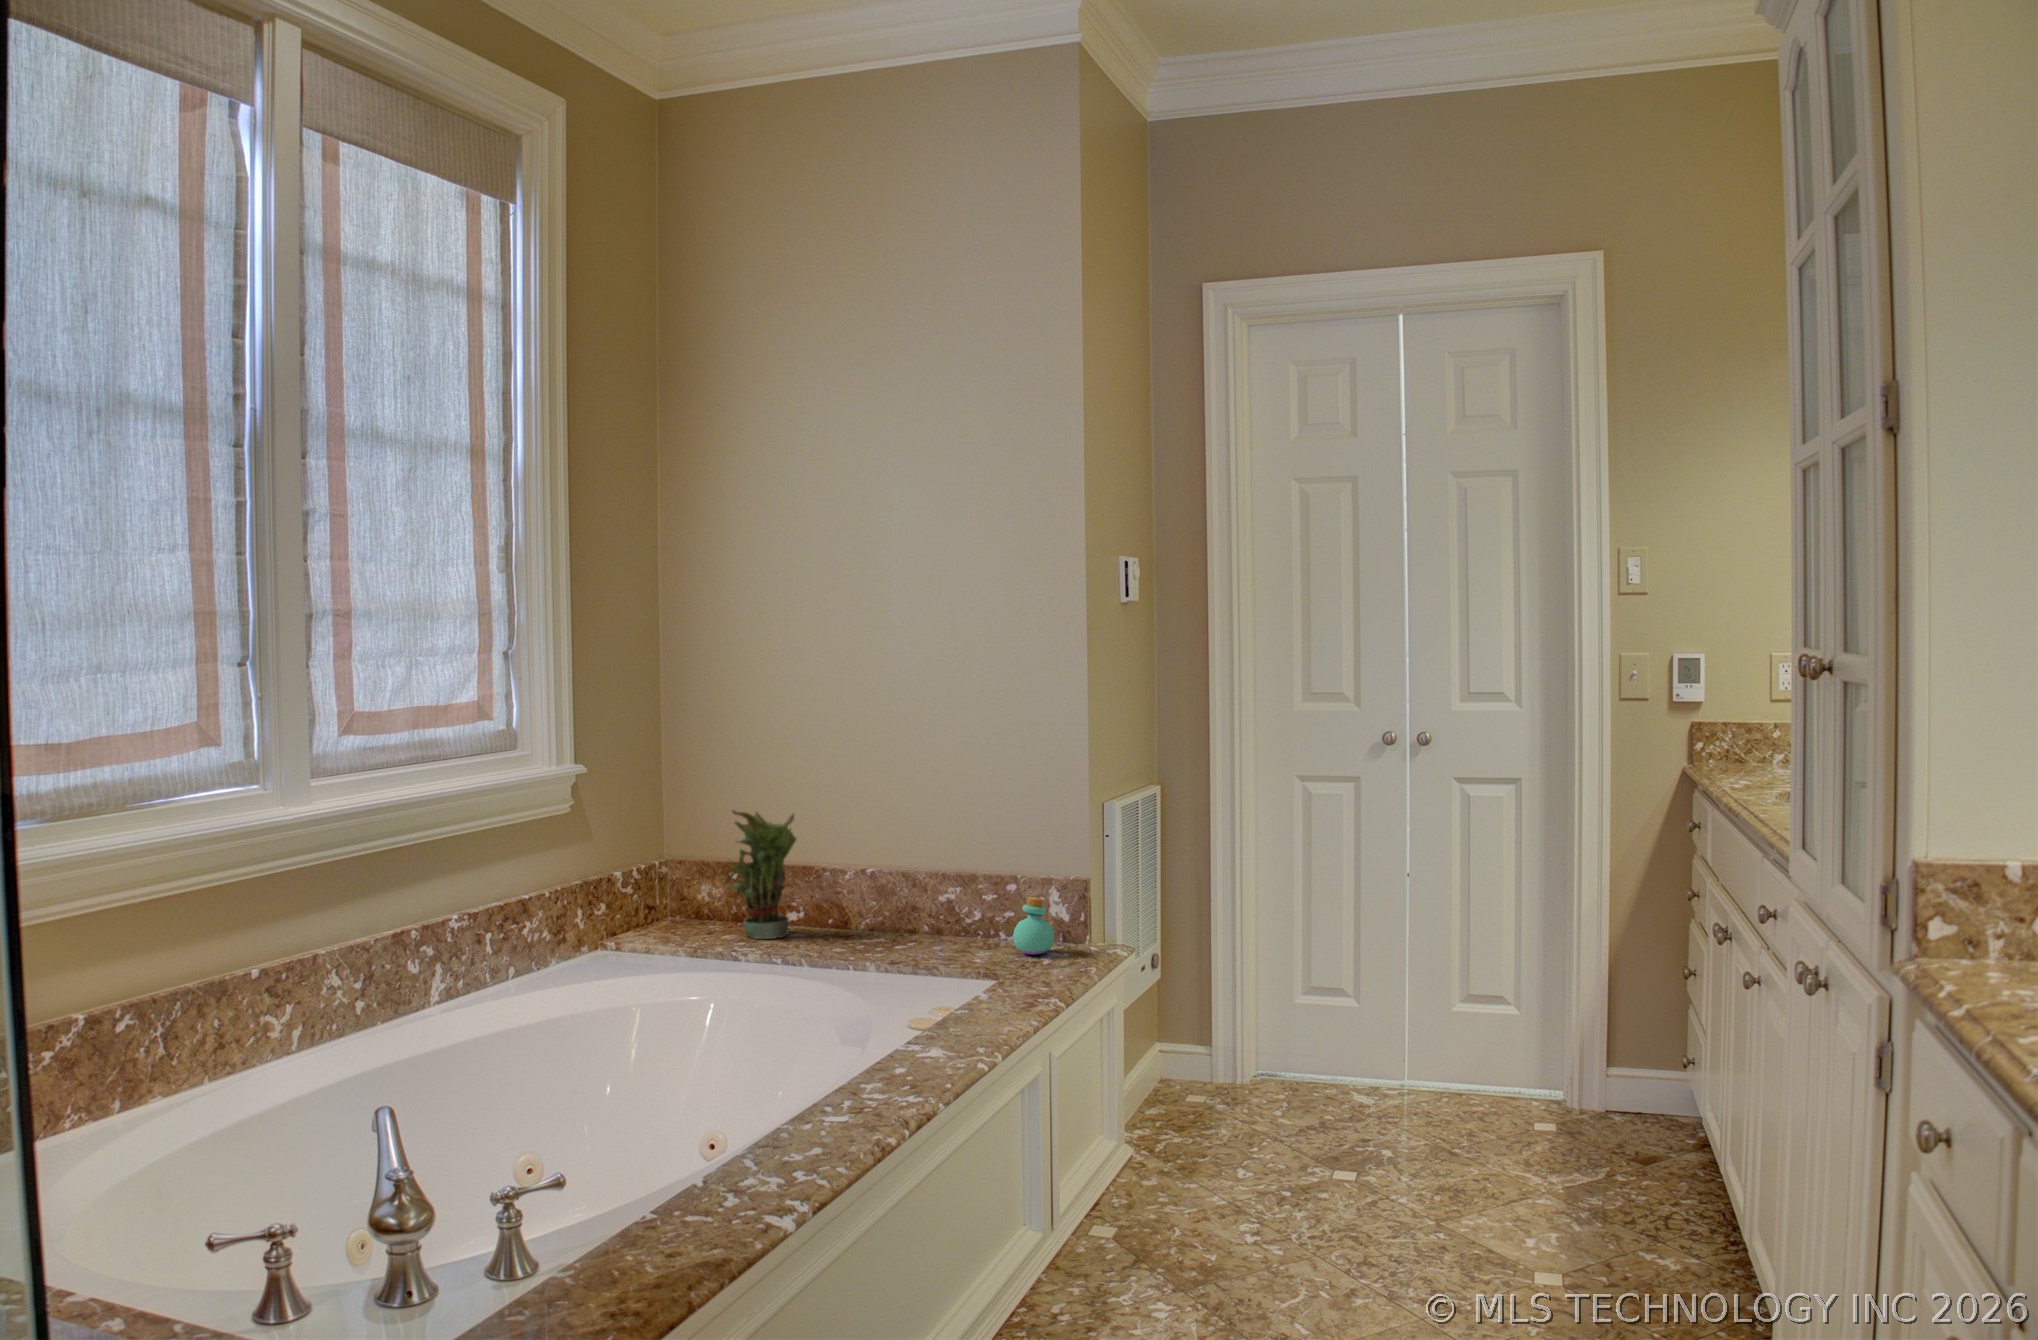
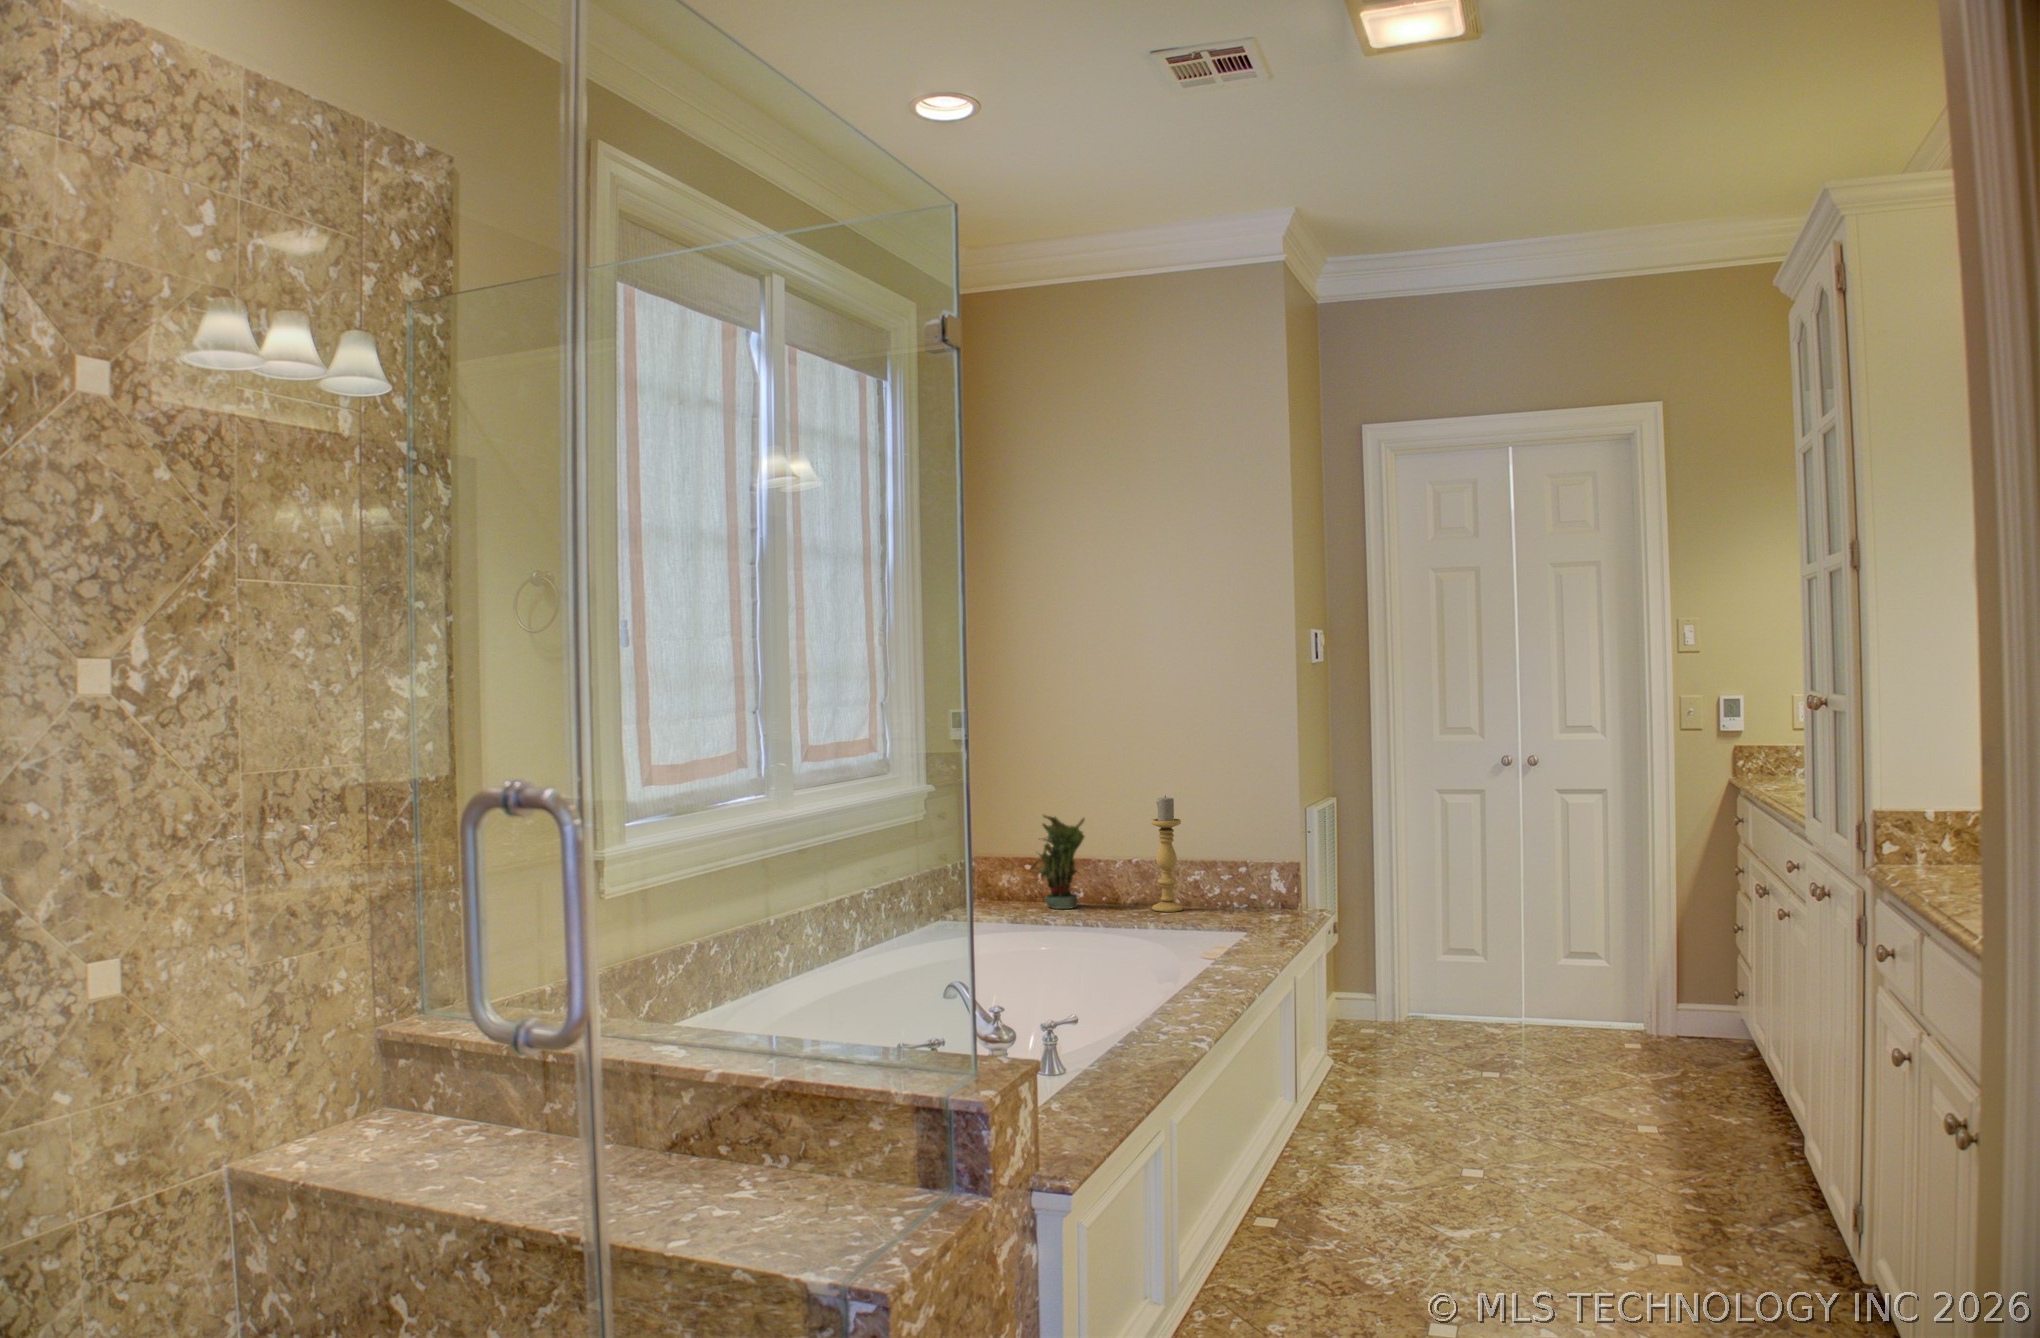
candle holder: none [884,784,927,946] -> present [1151,796,1183,912]
perfume bottle: present [1013,897,1055,955] -> none [1251,874,1281,915]

